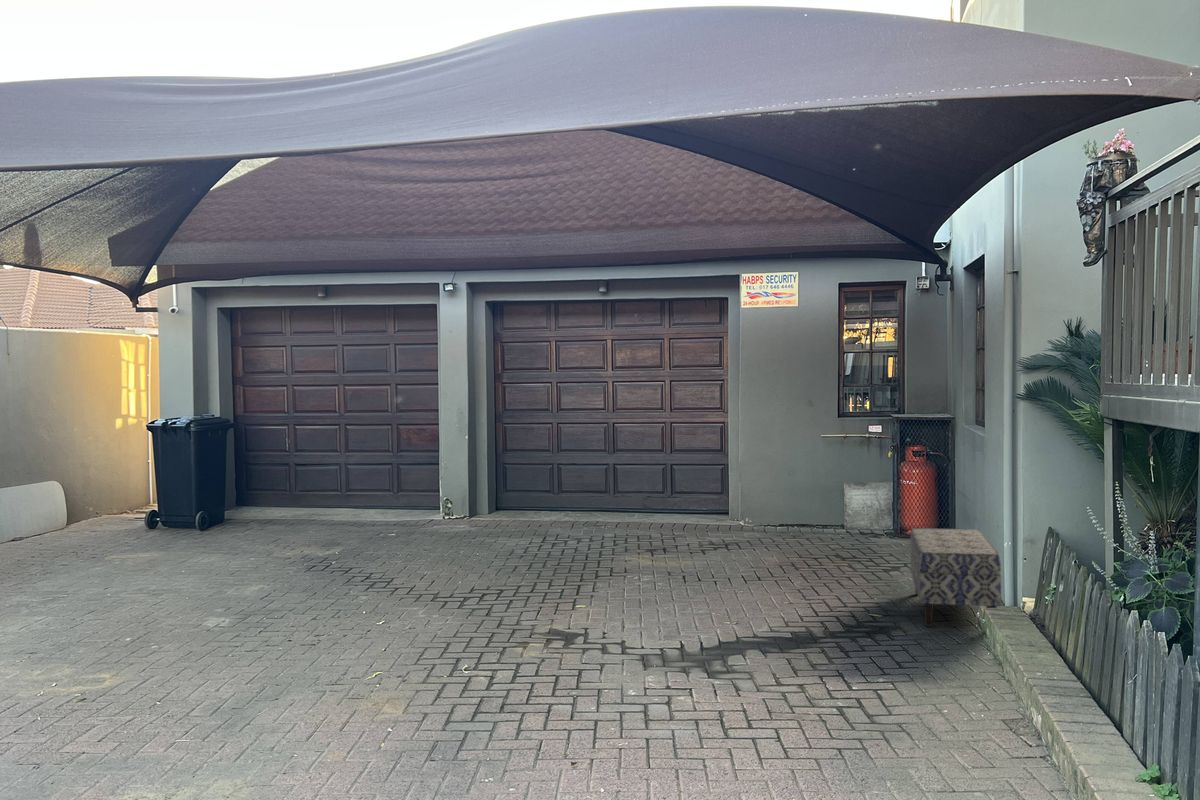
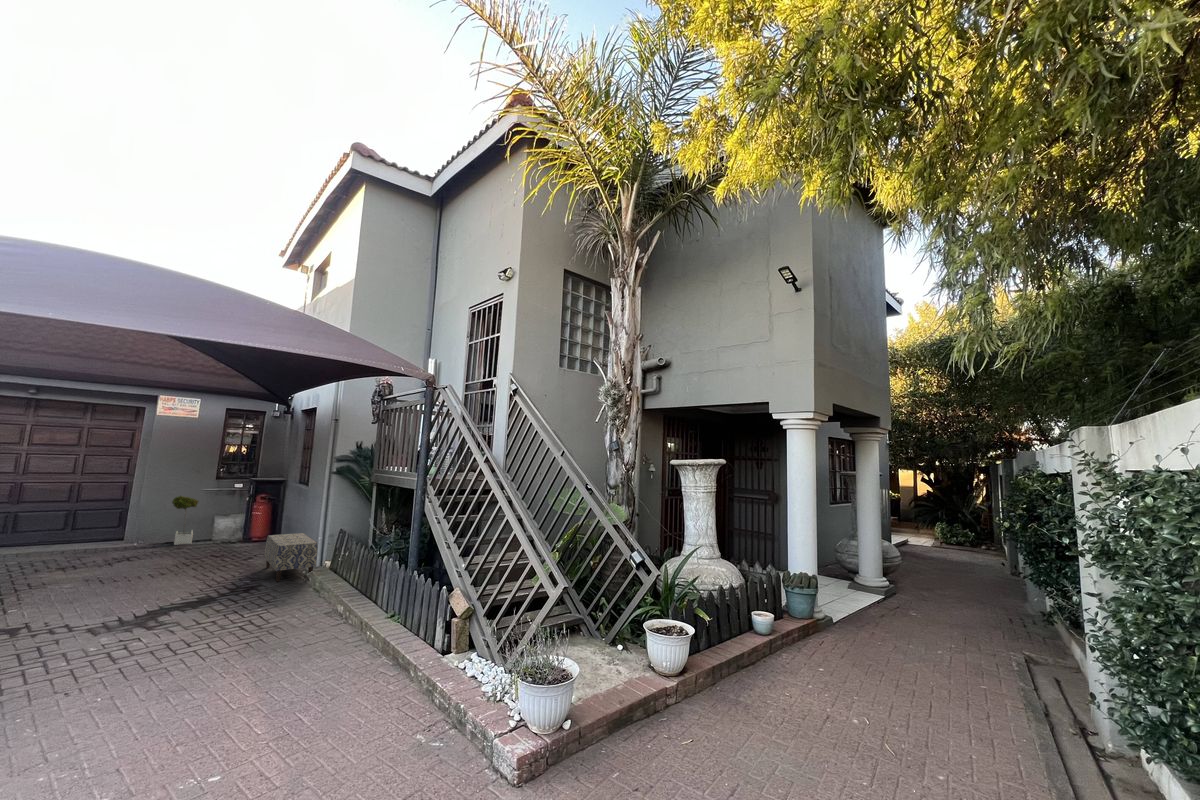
potted tree: none [780,446,817,532] -> present [172,496,198,545]

